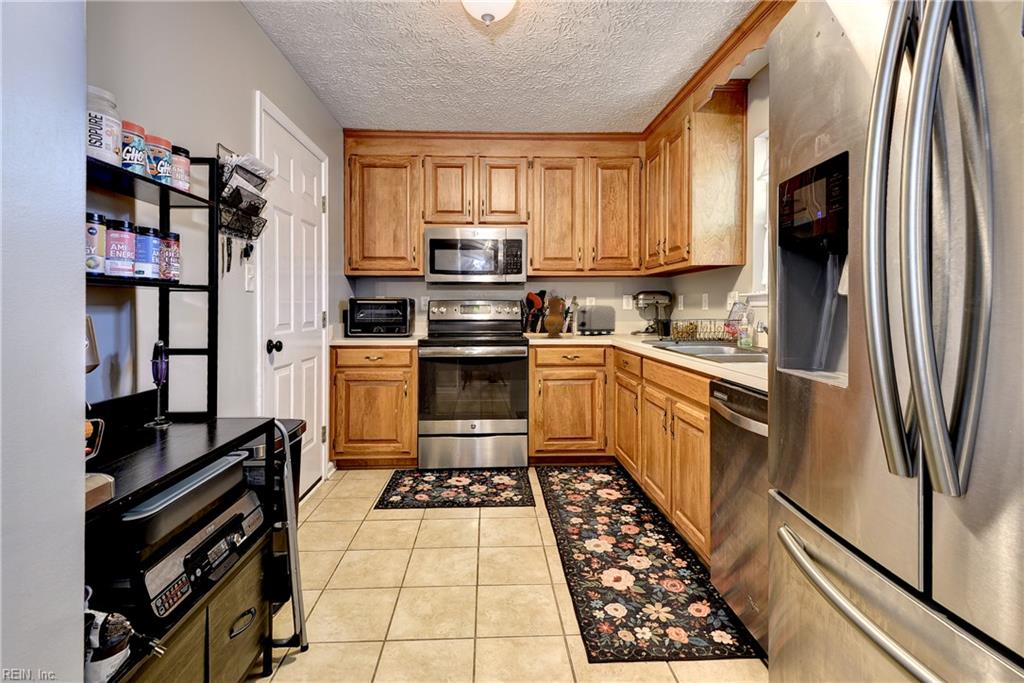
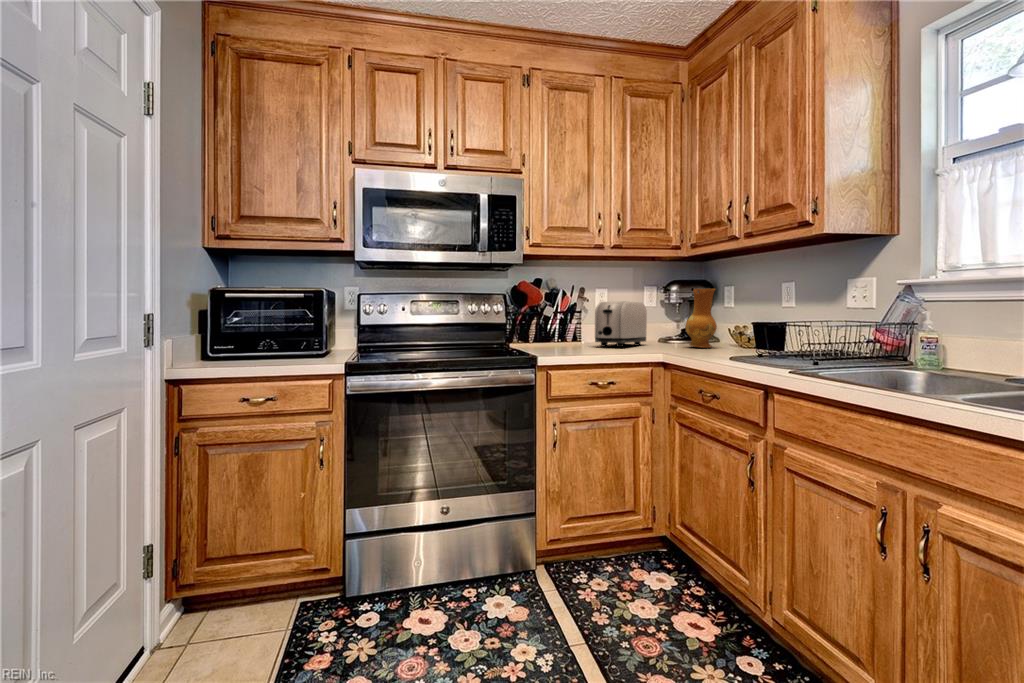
ceramic jug: present [544,297,565,338] -> present [685,289,717,348]

